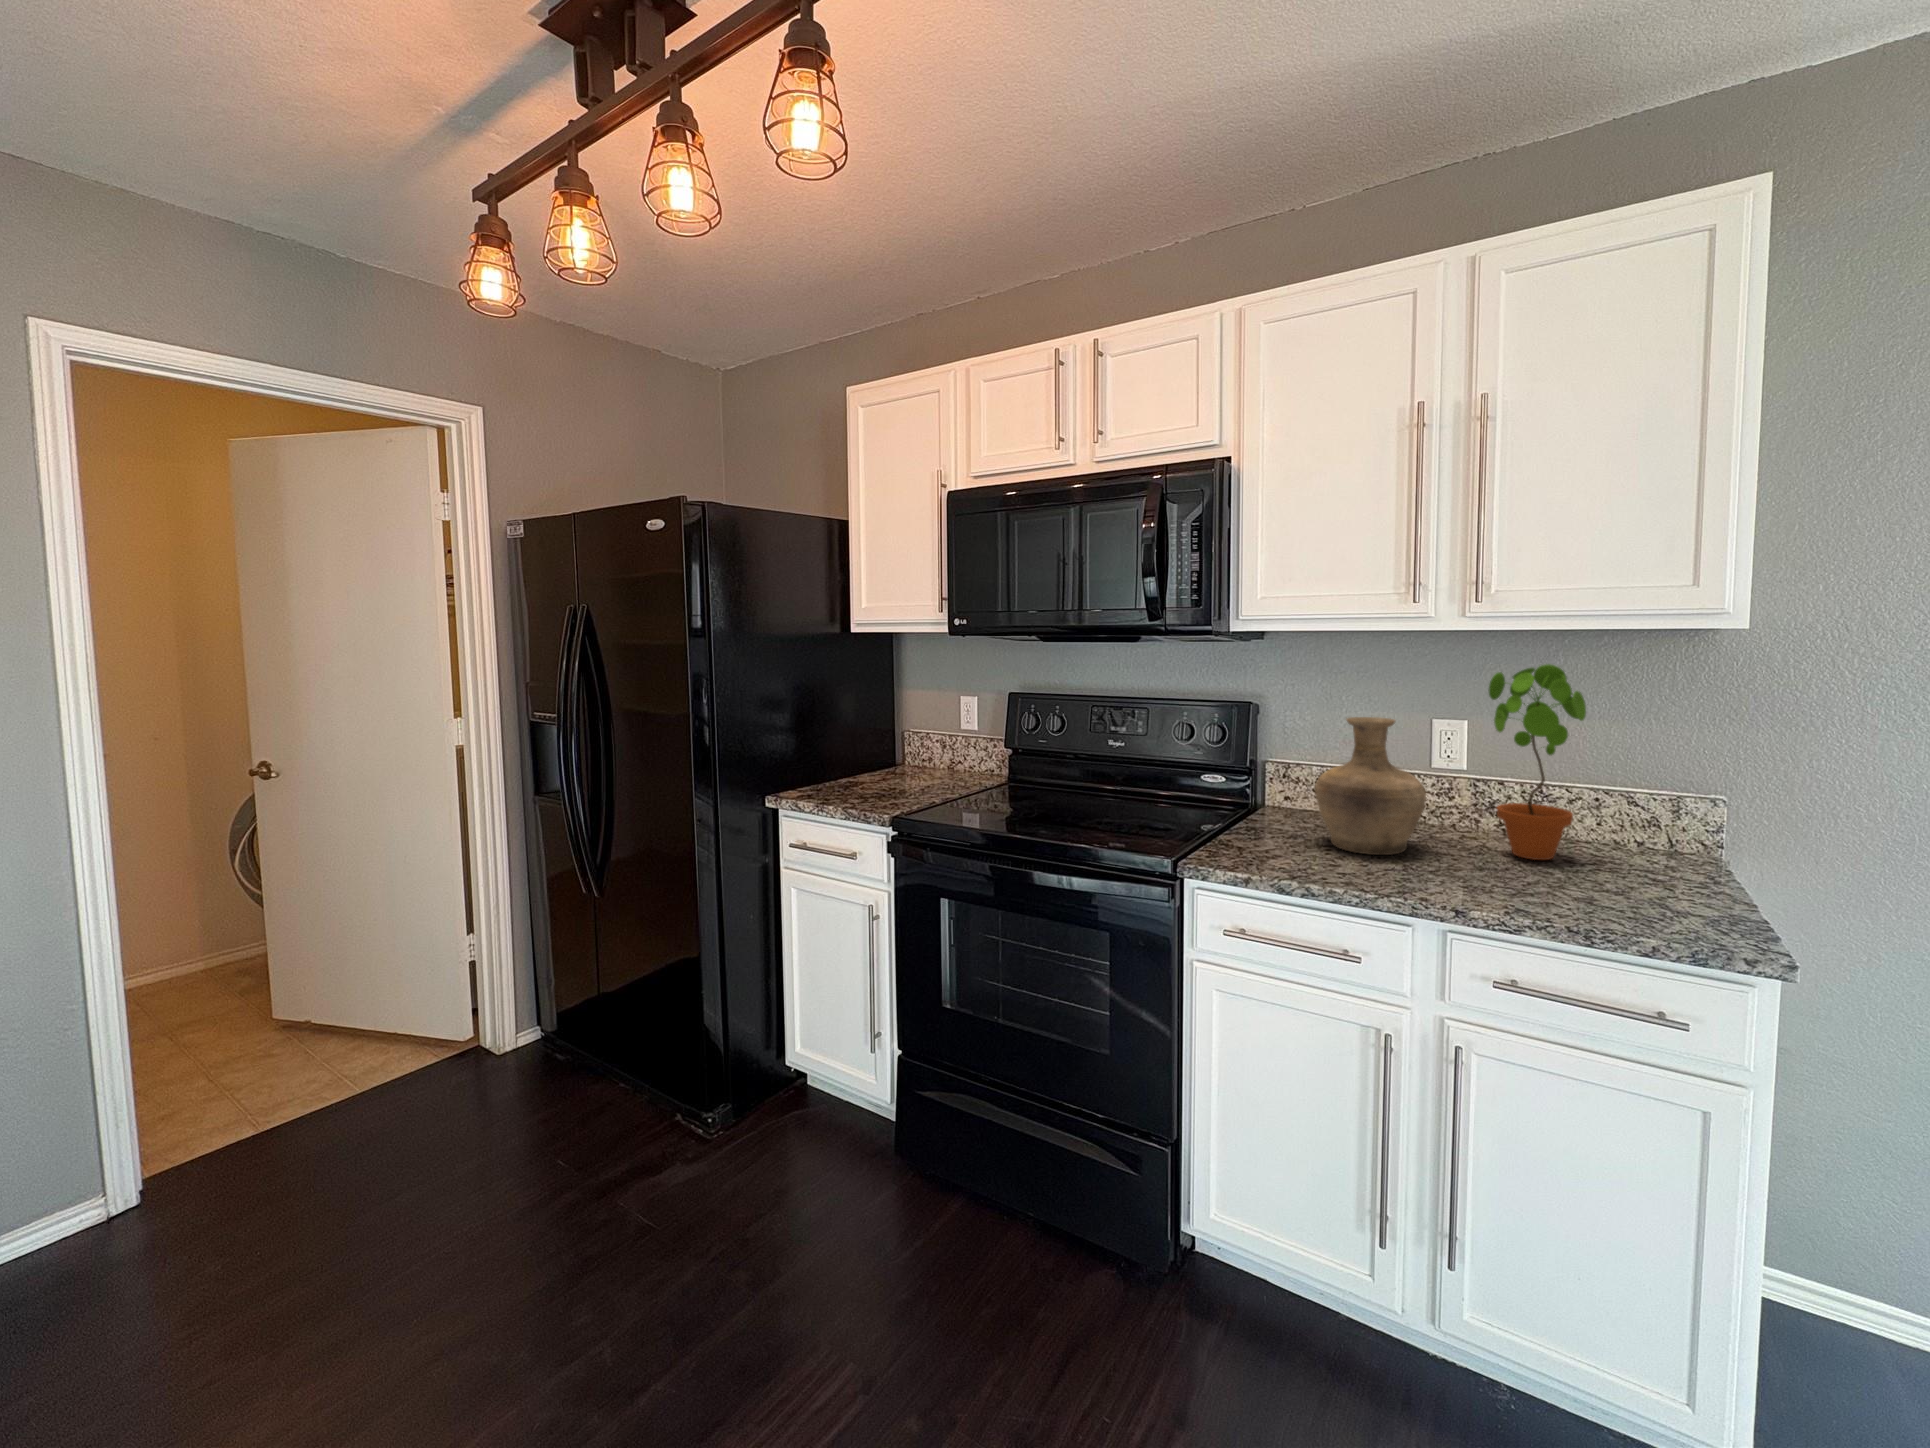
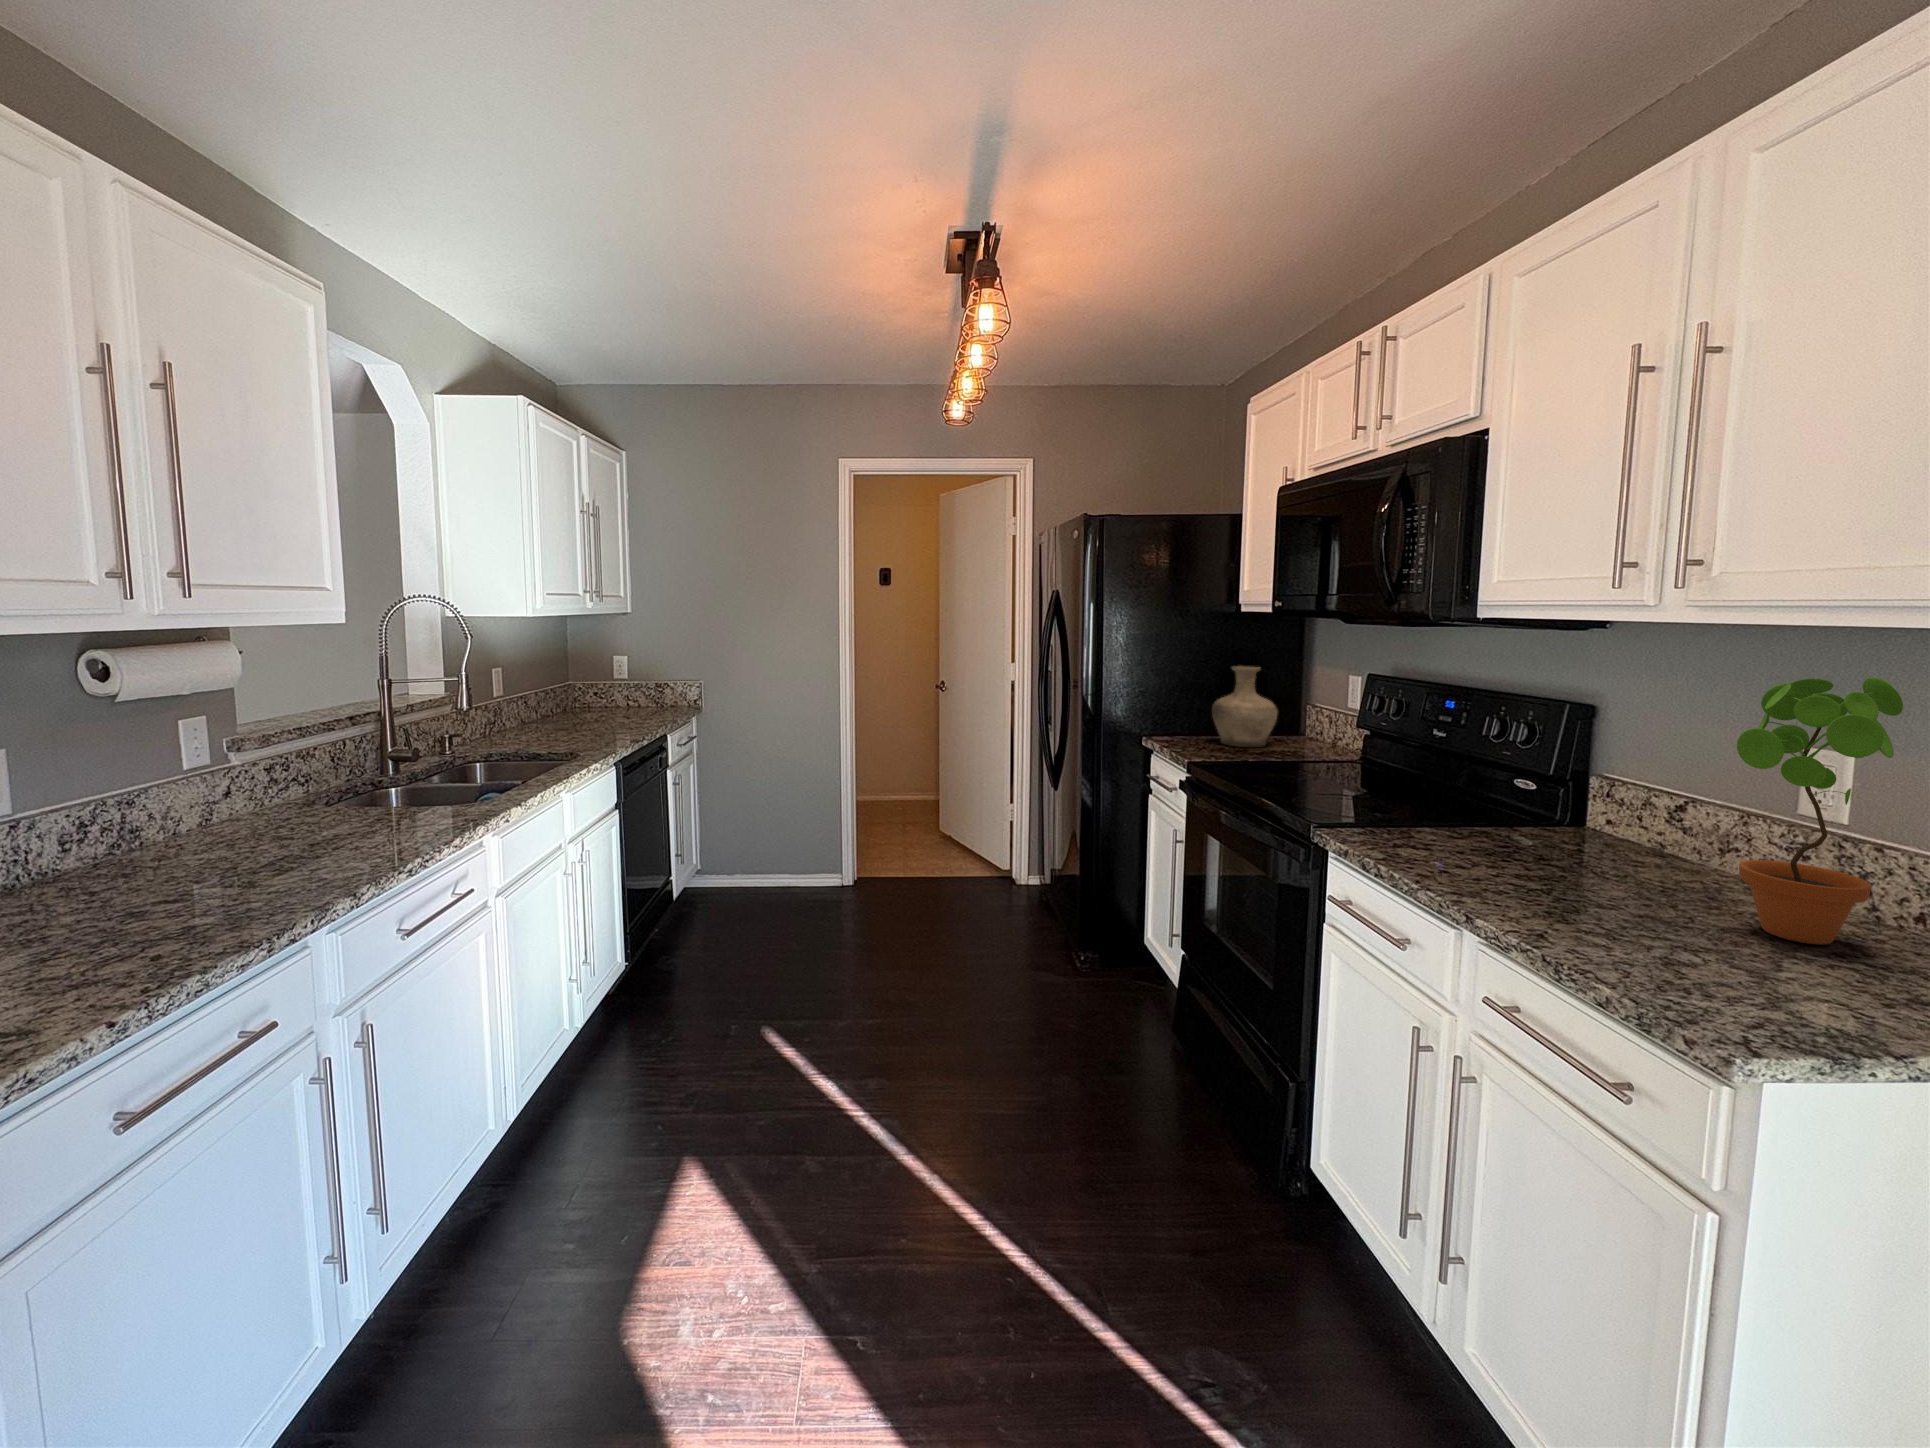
vase: present [1315,717,1426,855] -> present [1212,666,1277,747]

